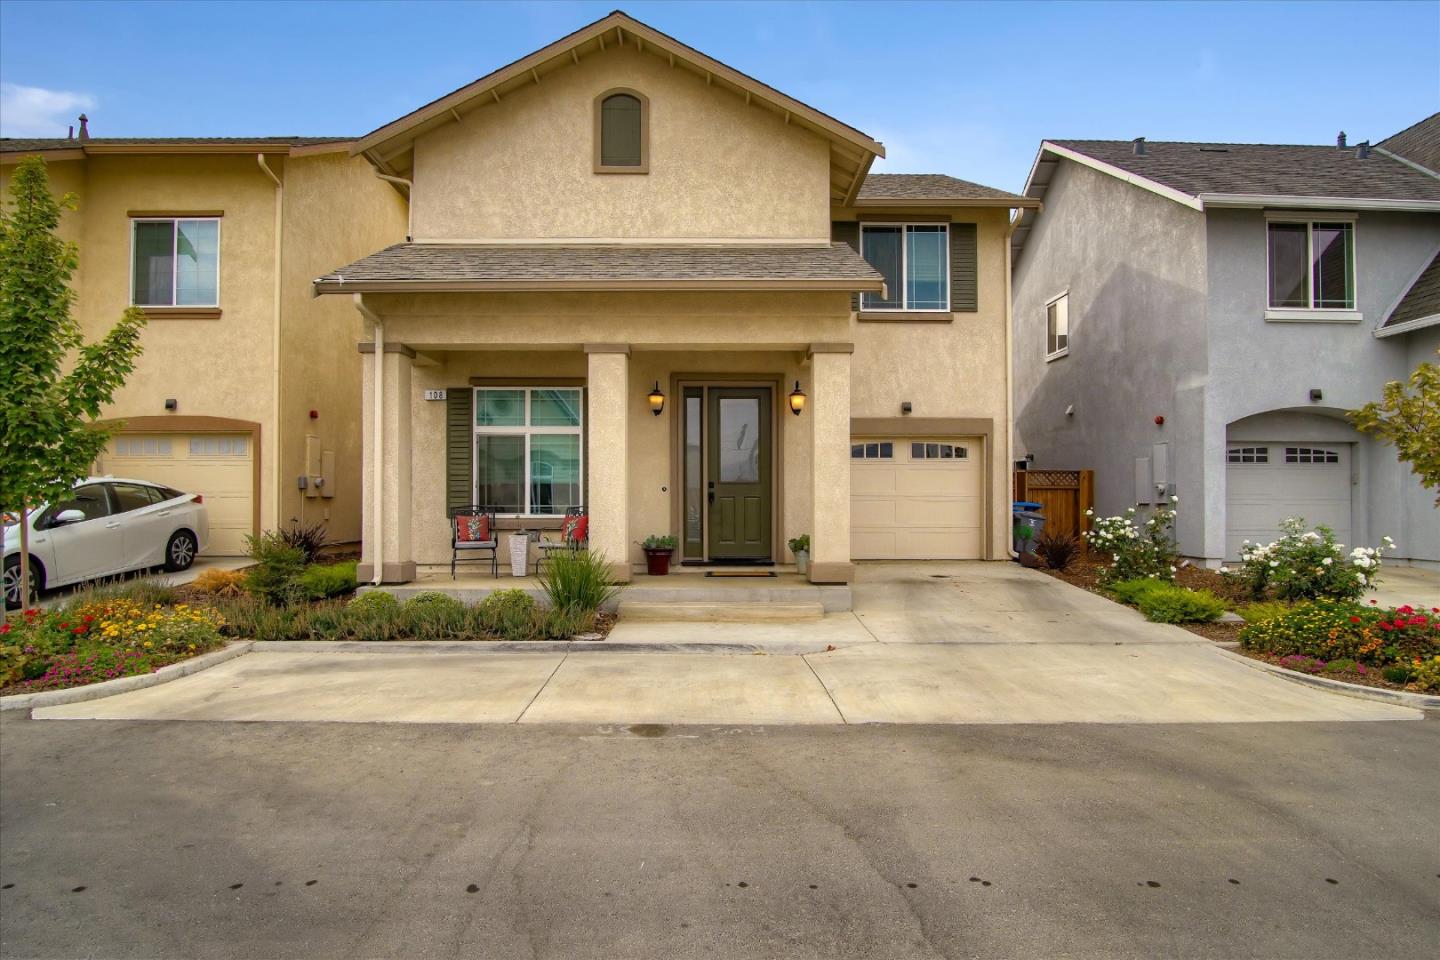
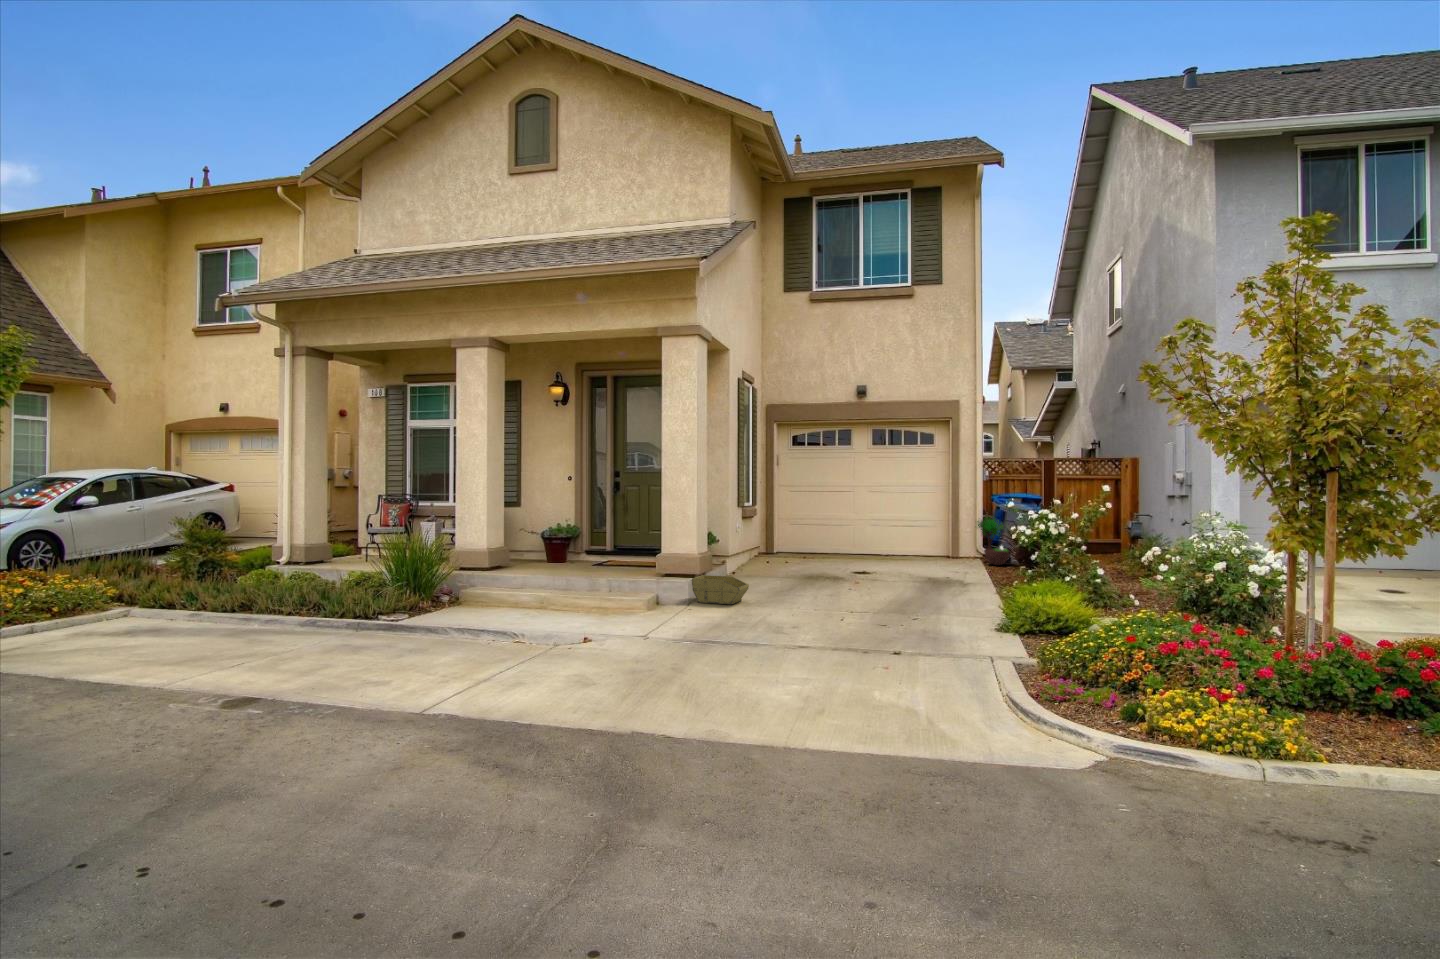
storage bin: none [852,583,903,610] -> present [692,575,749,604]

